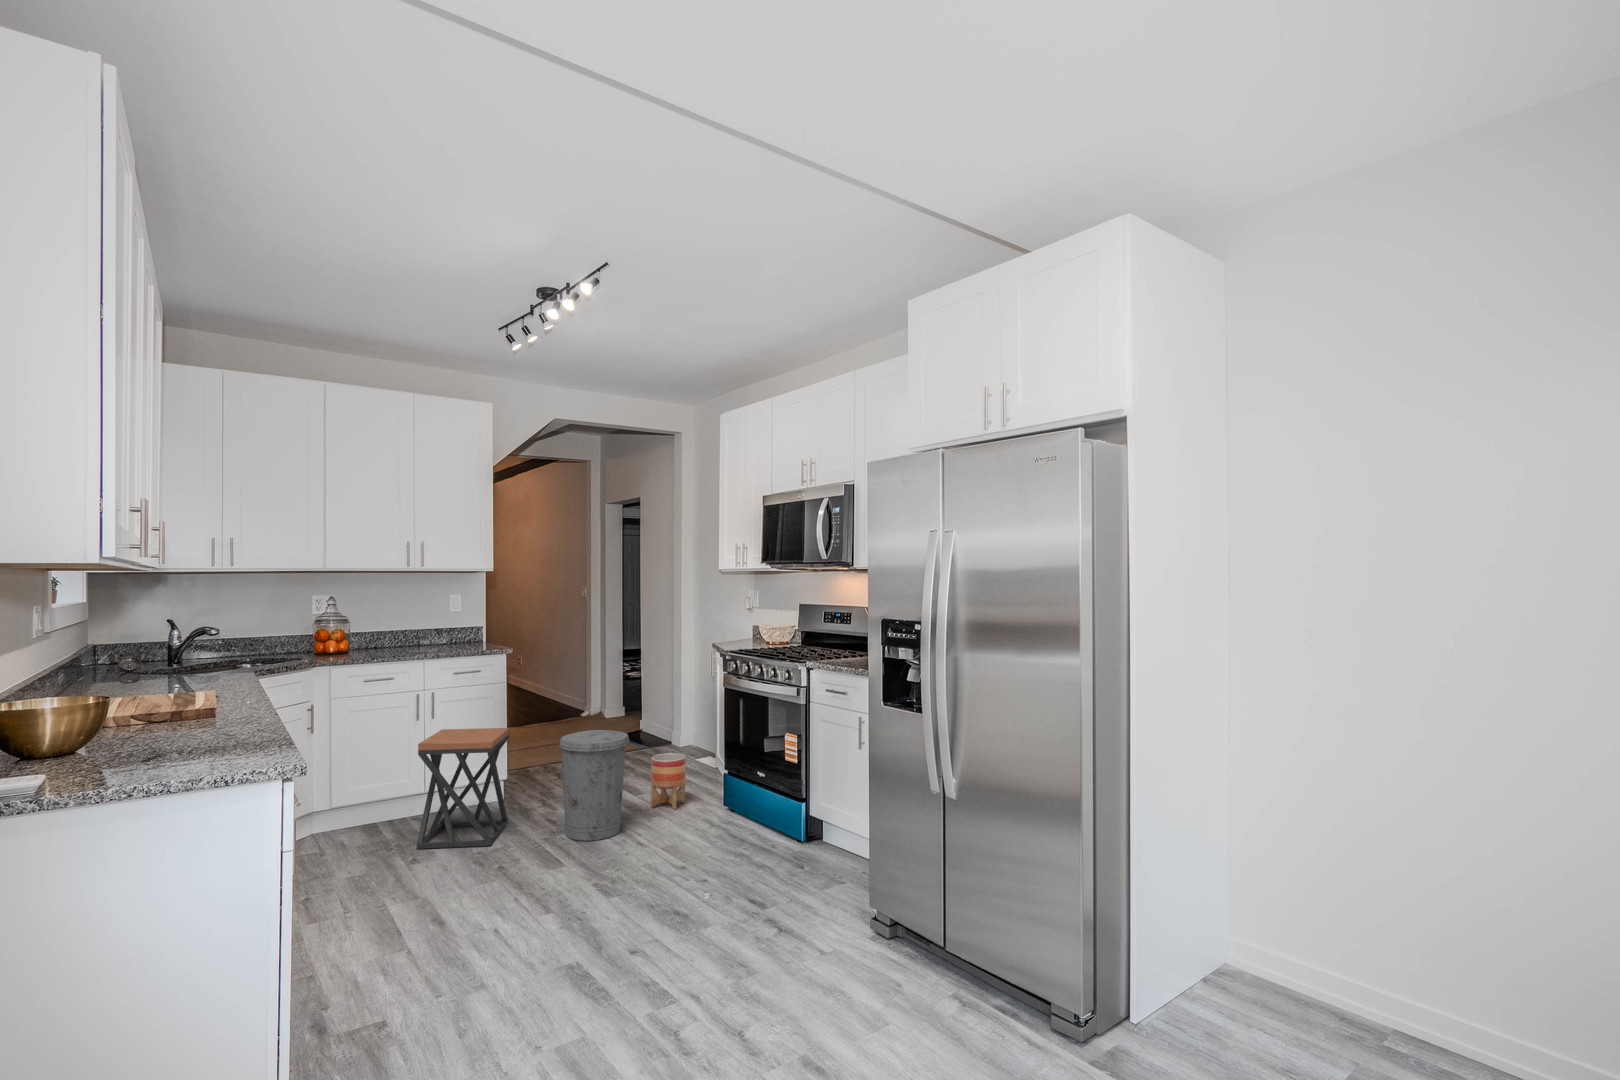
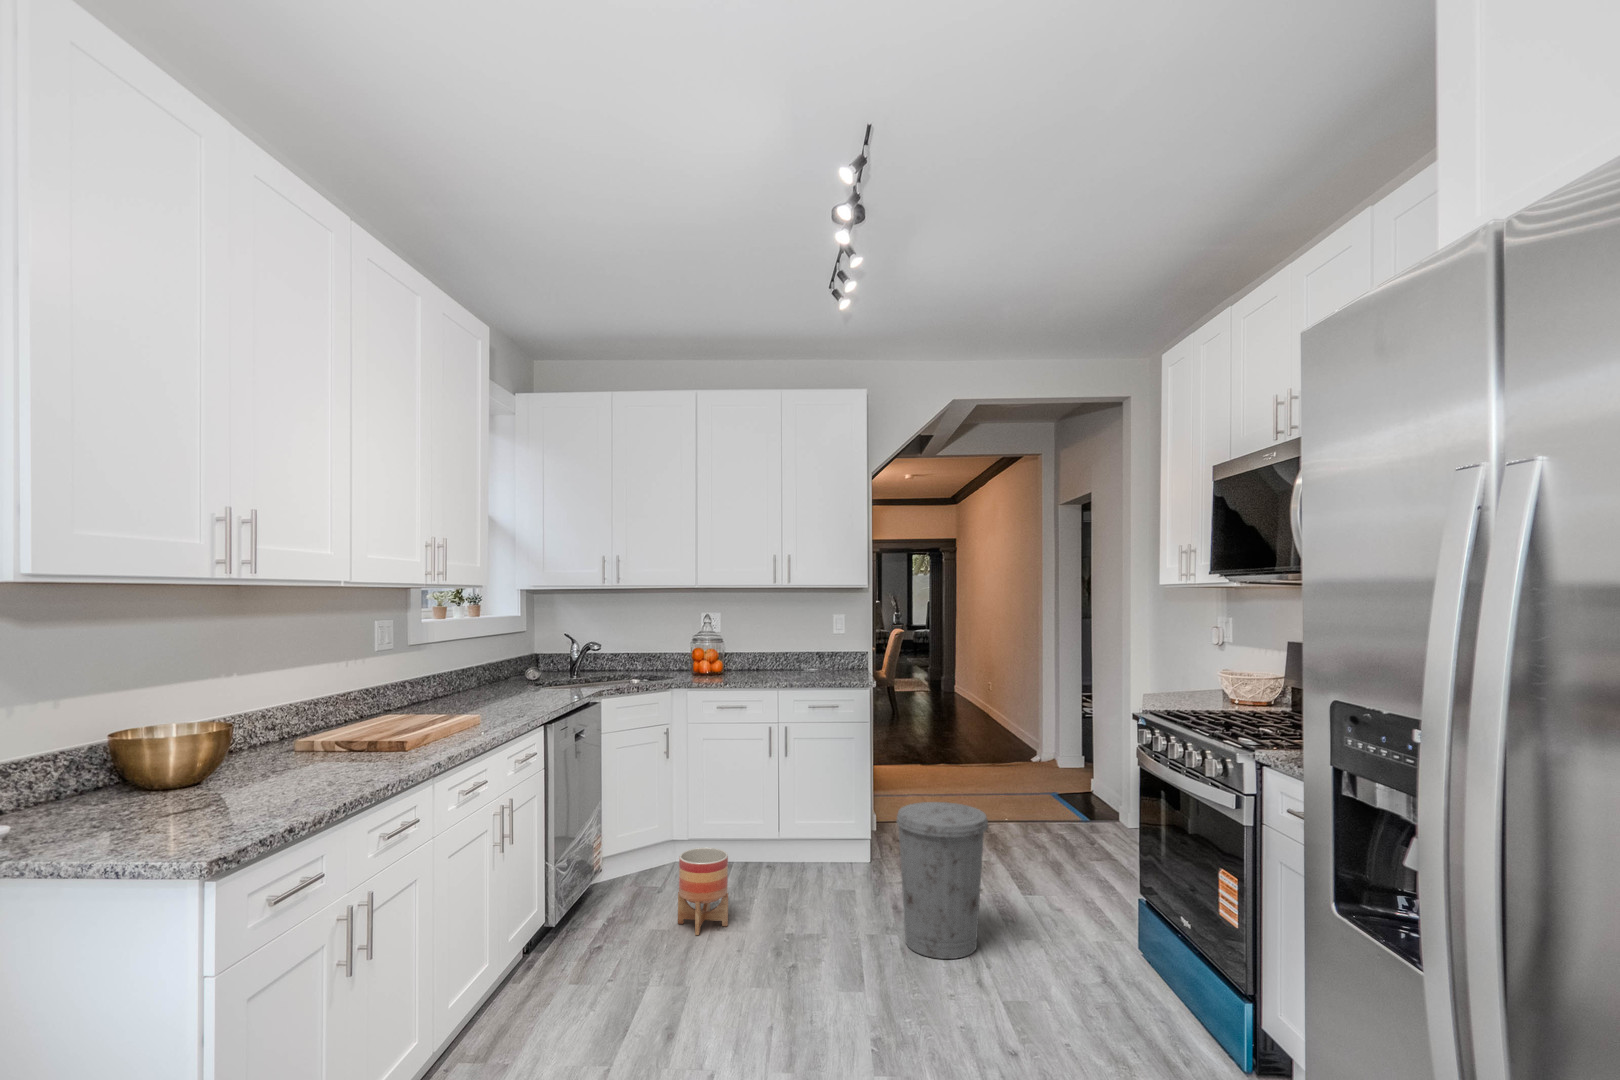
stool: present [417,728,509,849] -> none [743,772,855,930]
planter: present [651,753,686,809] -> present [678,848,728,935]

